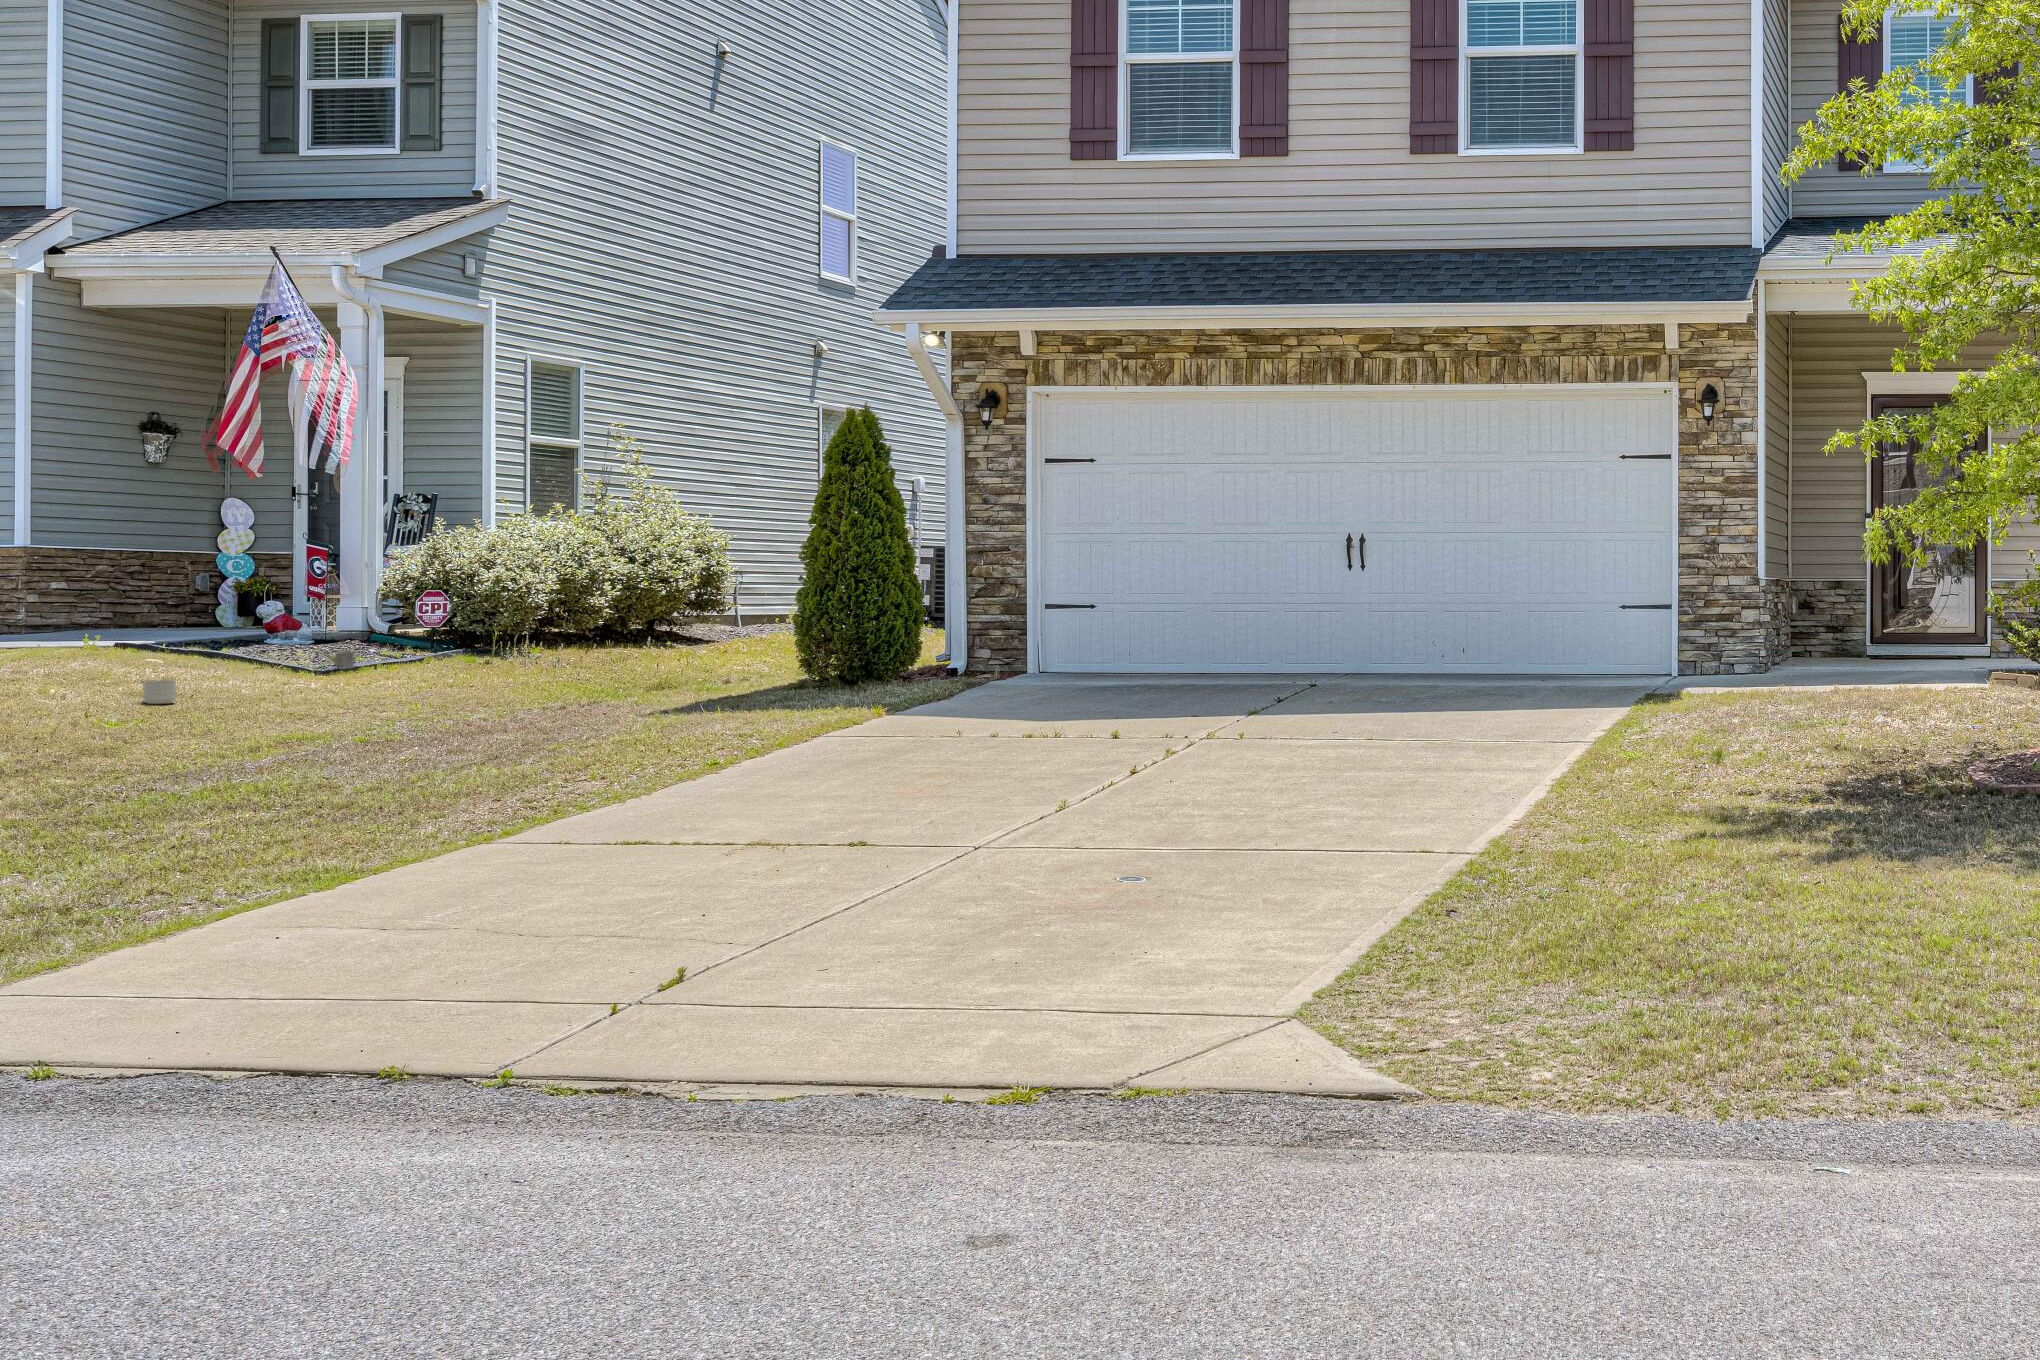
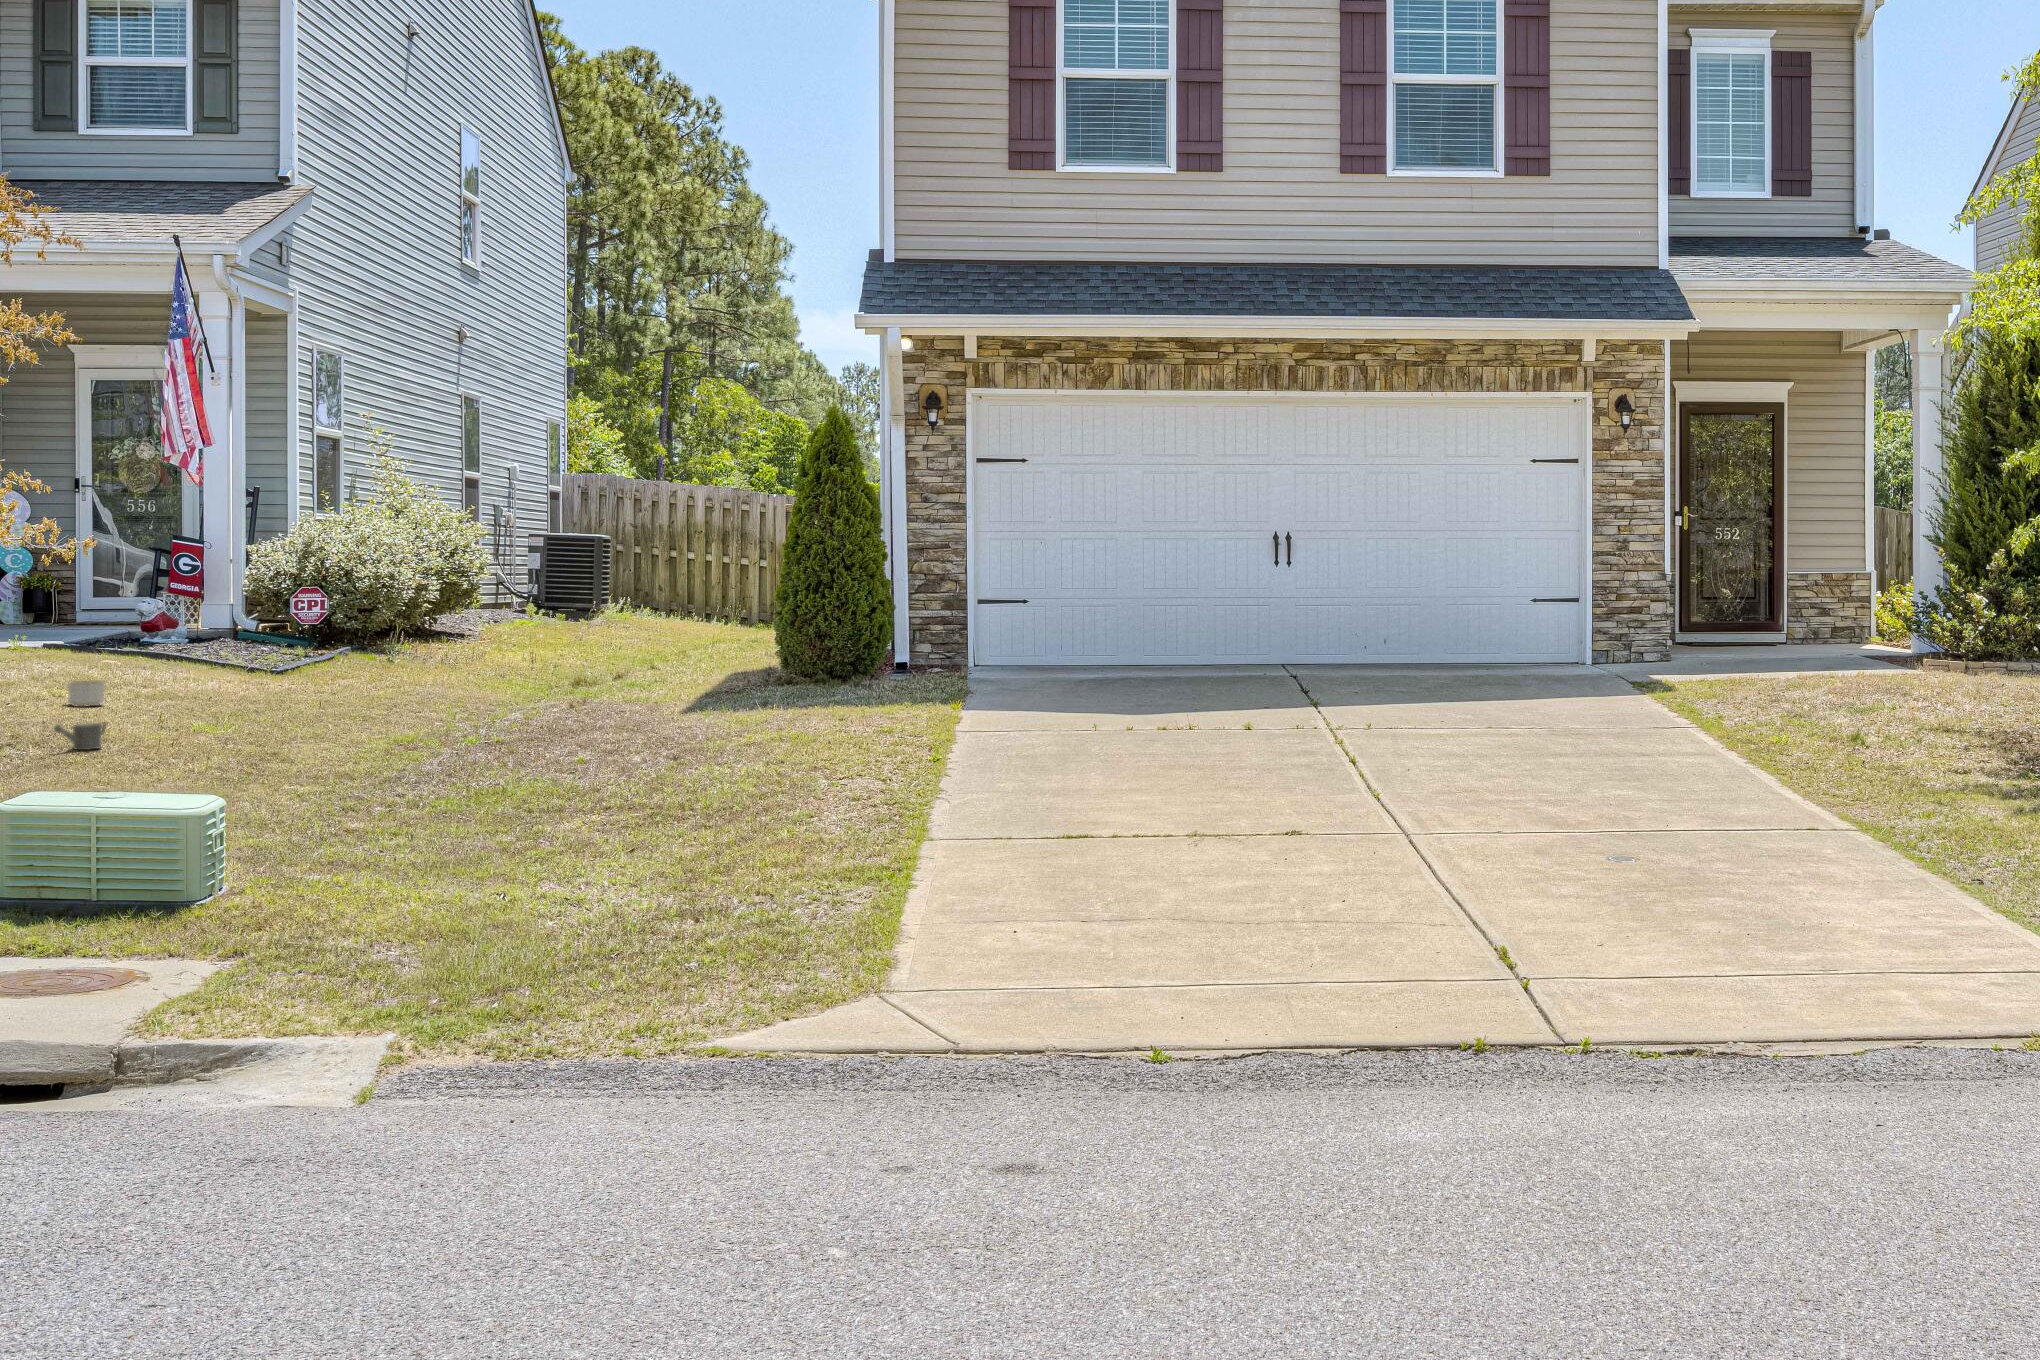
watering can: present [322,651,358,669] -> present [54,723,106,750]

